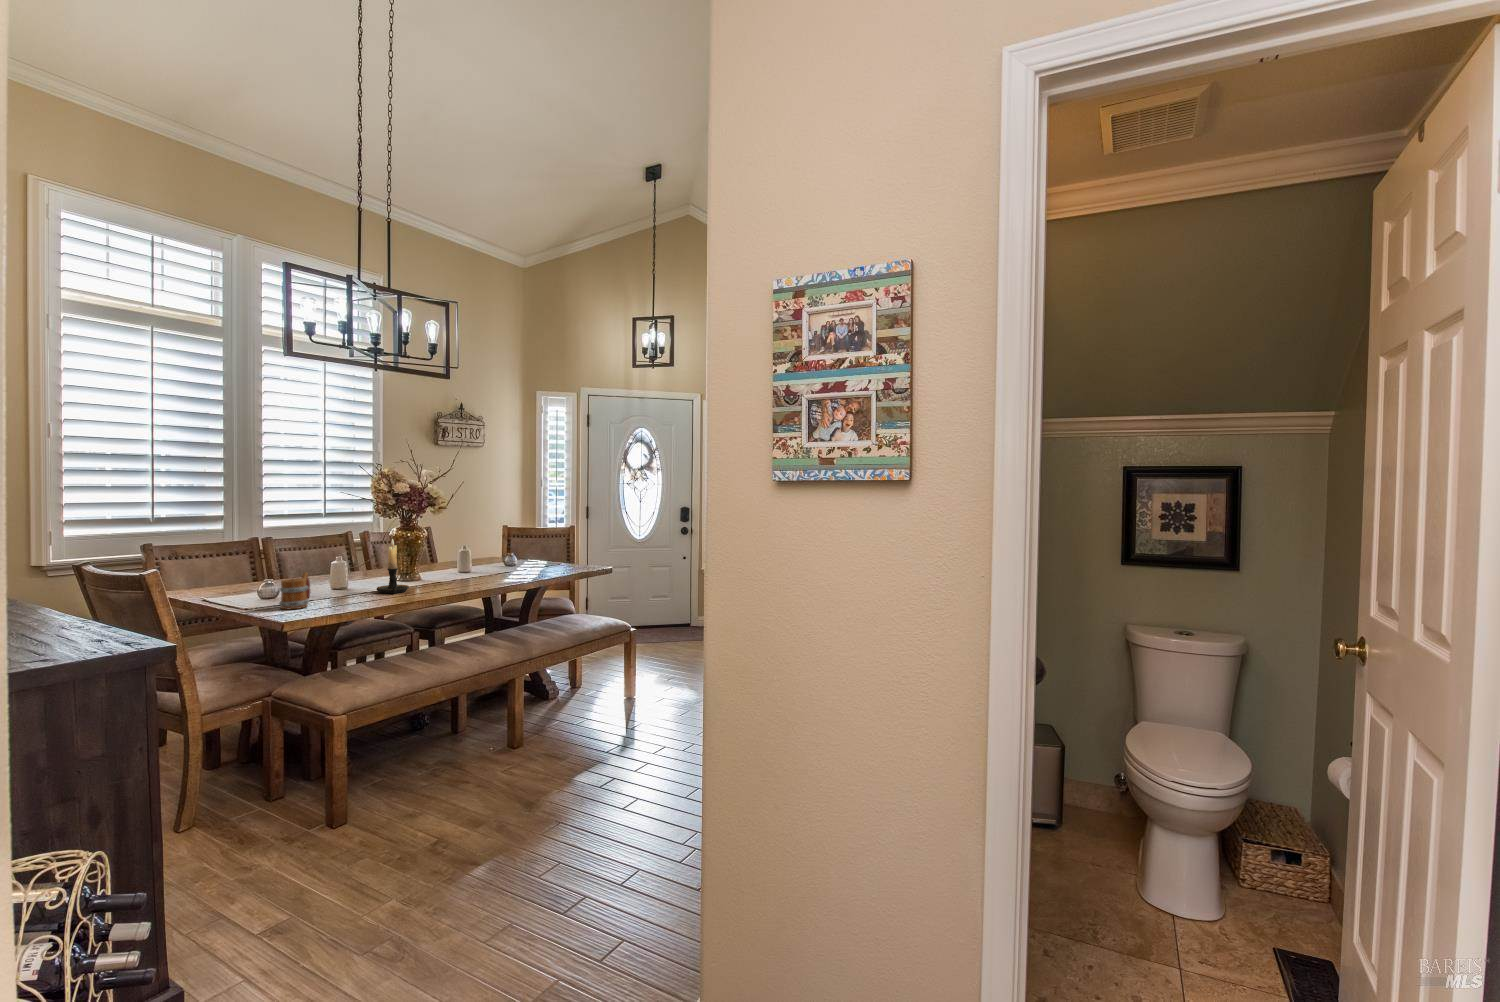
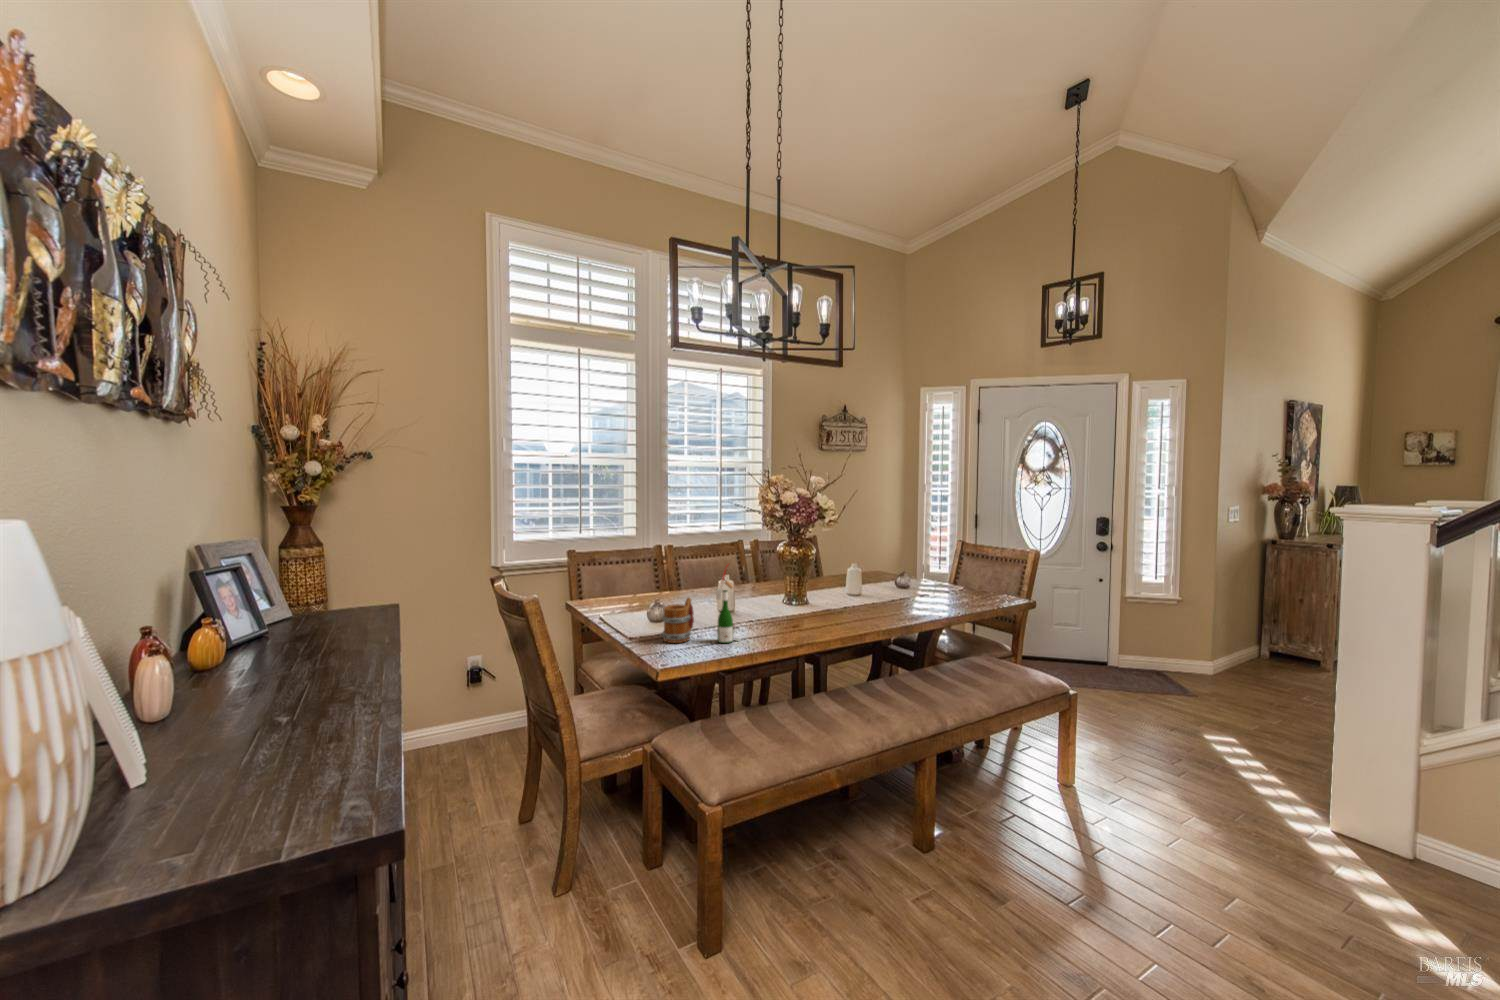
candle holder: present [377,539,409,593] -> none [762,557,796,626]
wine bottle: none [333,540,357,606] -> present [716,565,739,643]

